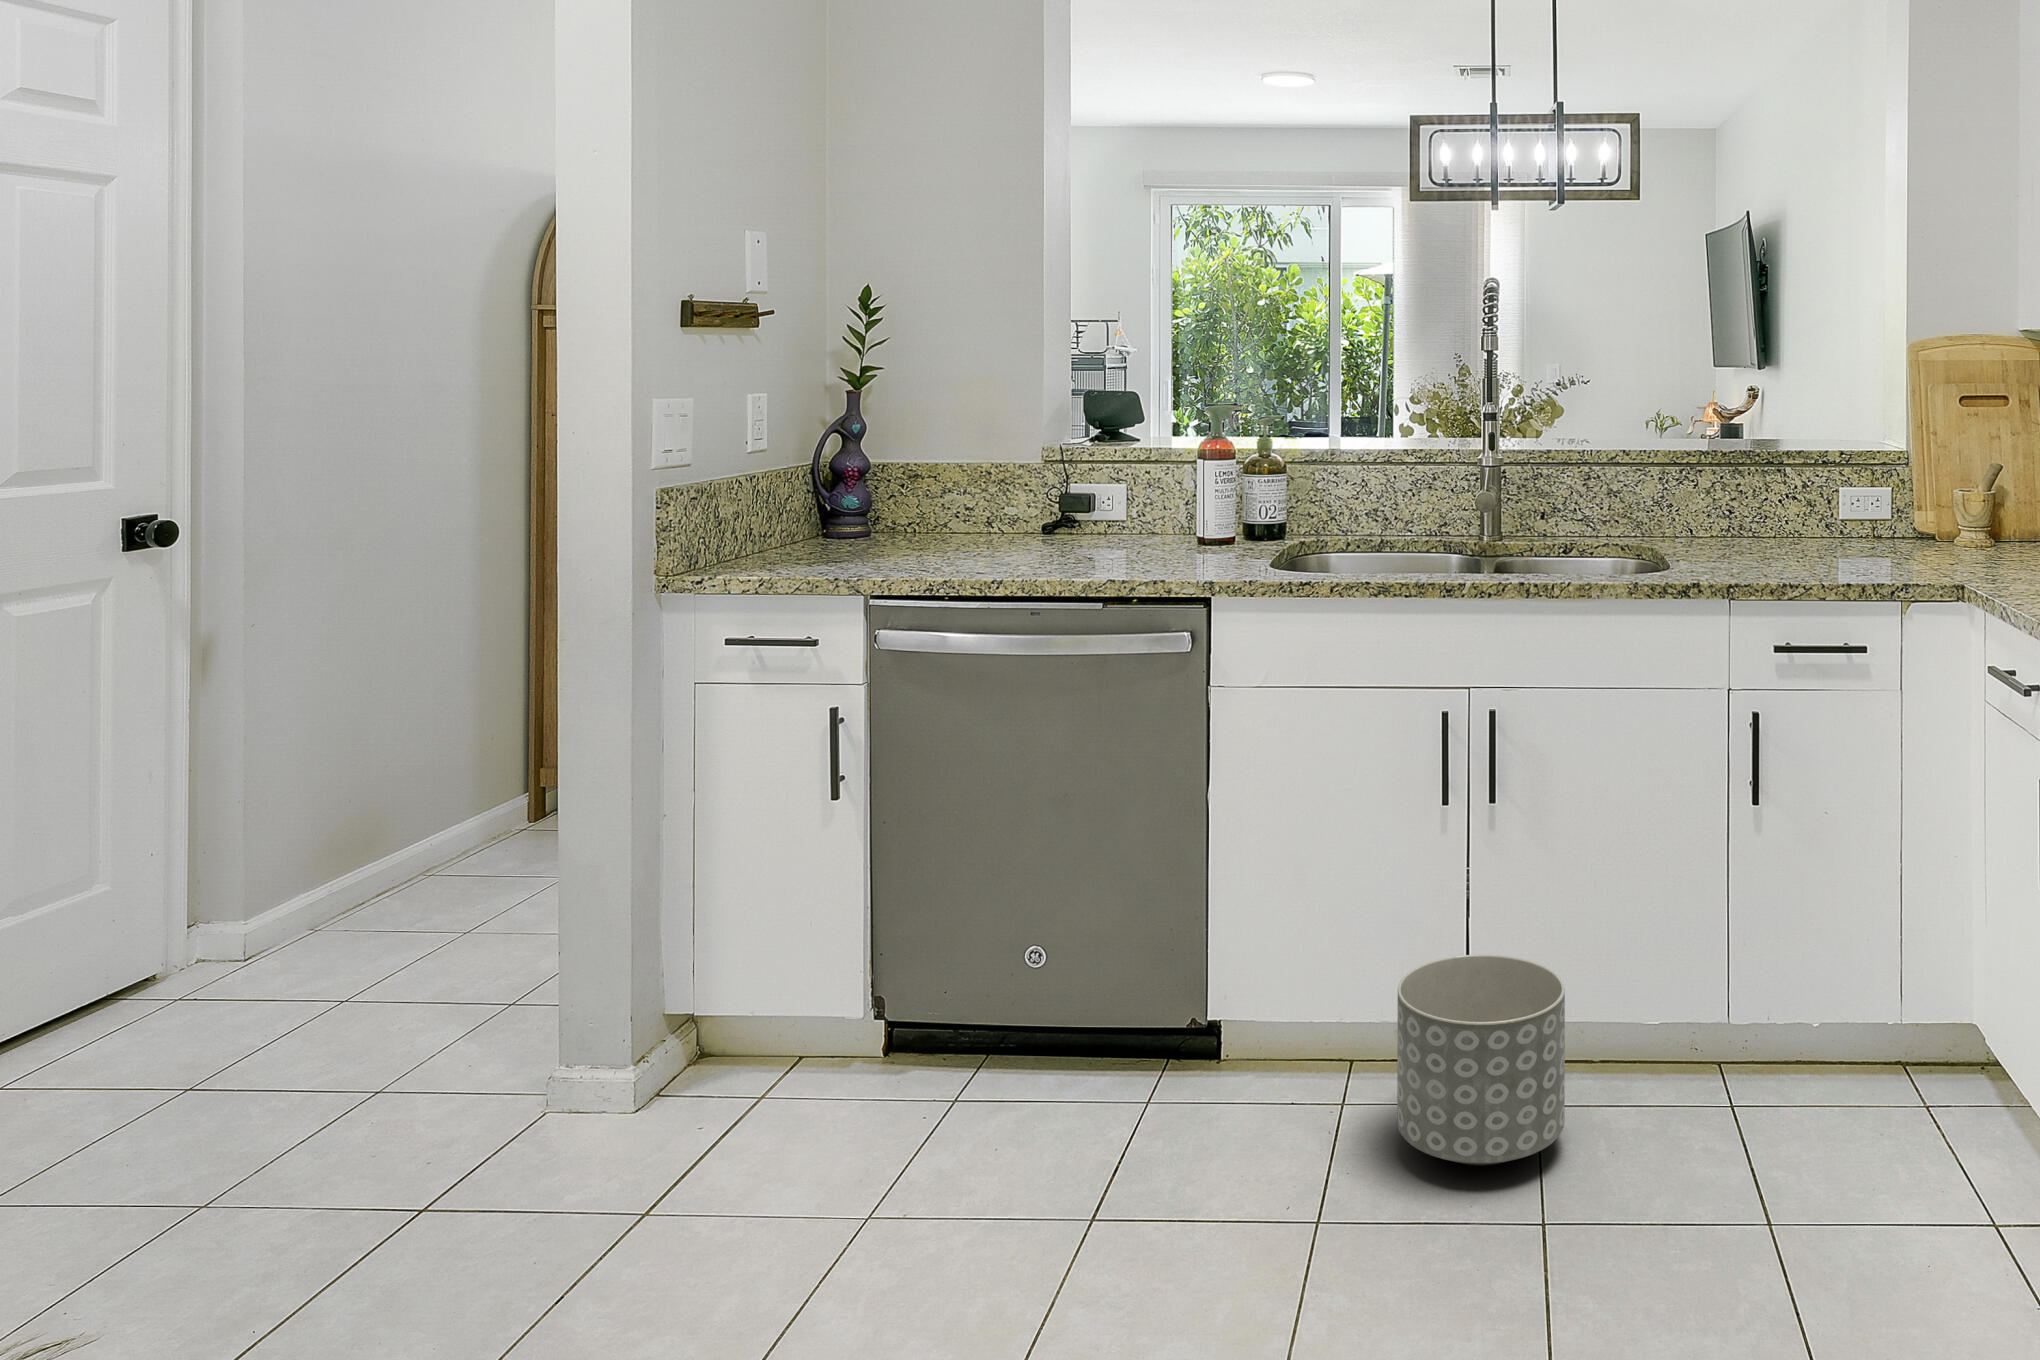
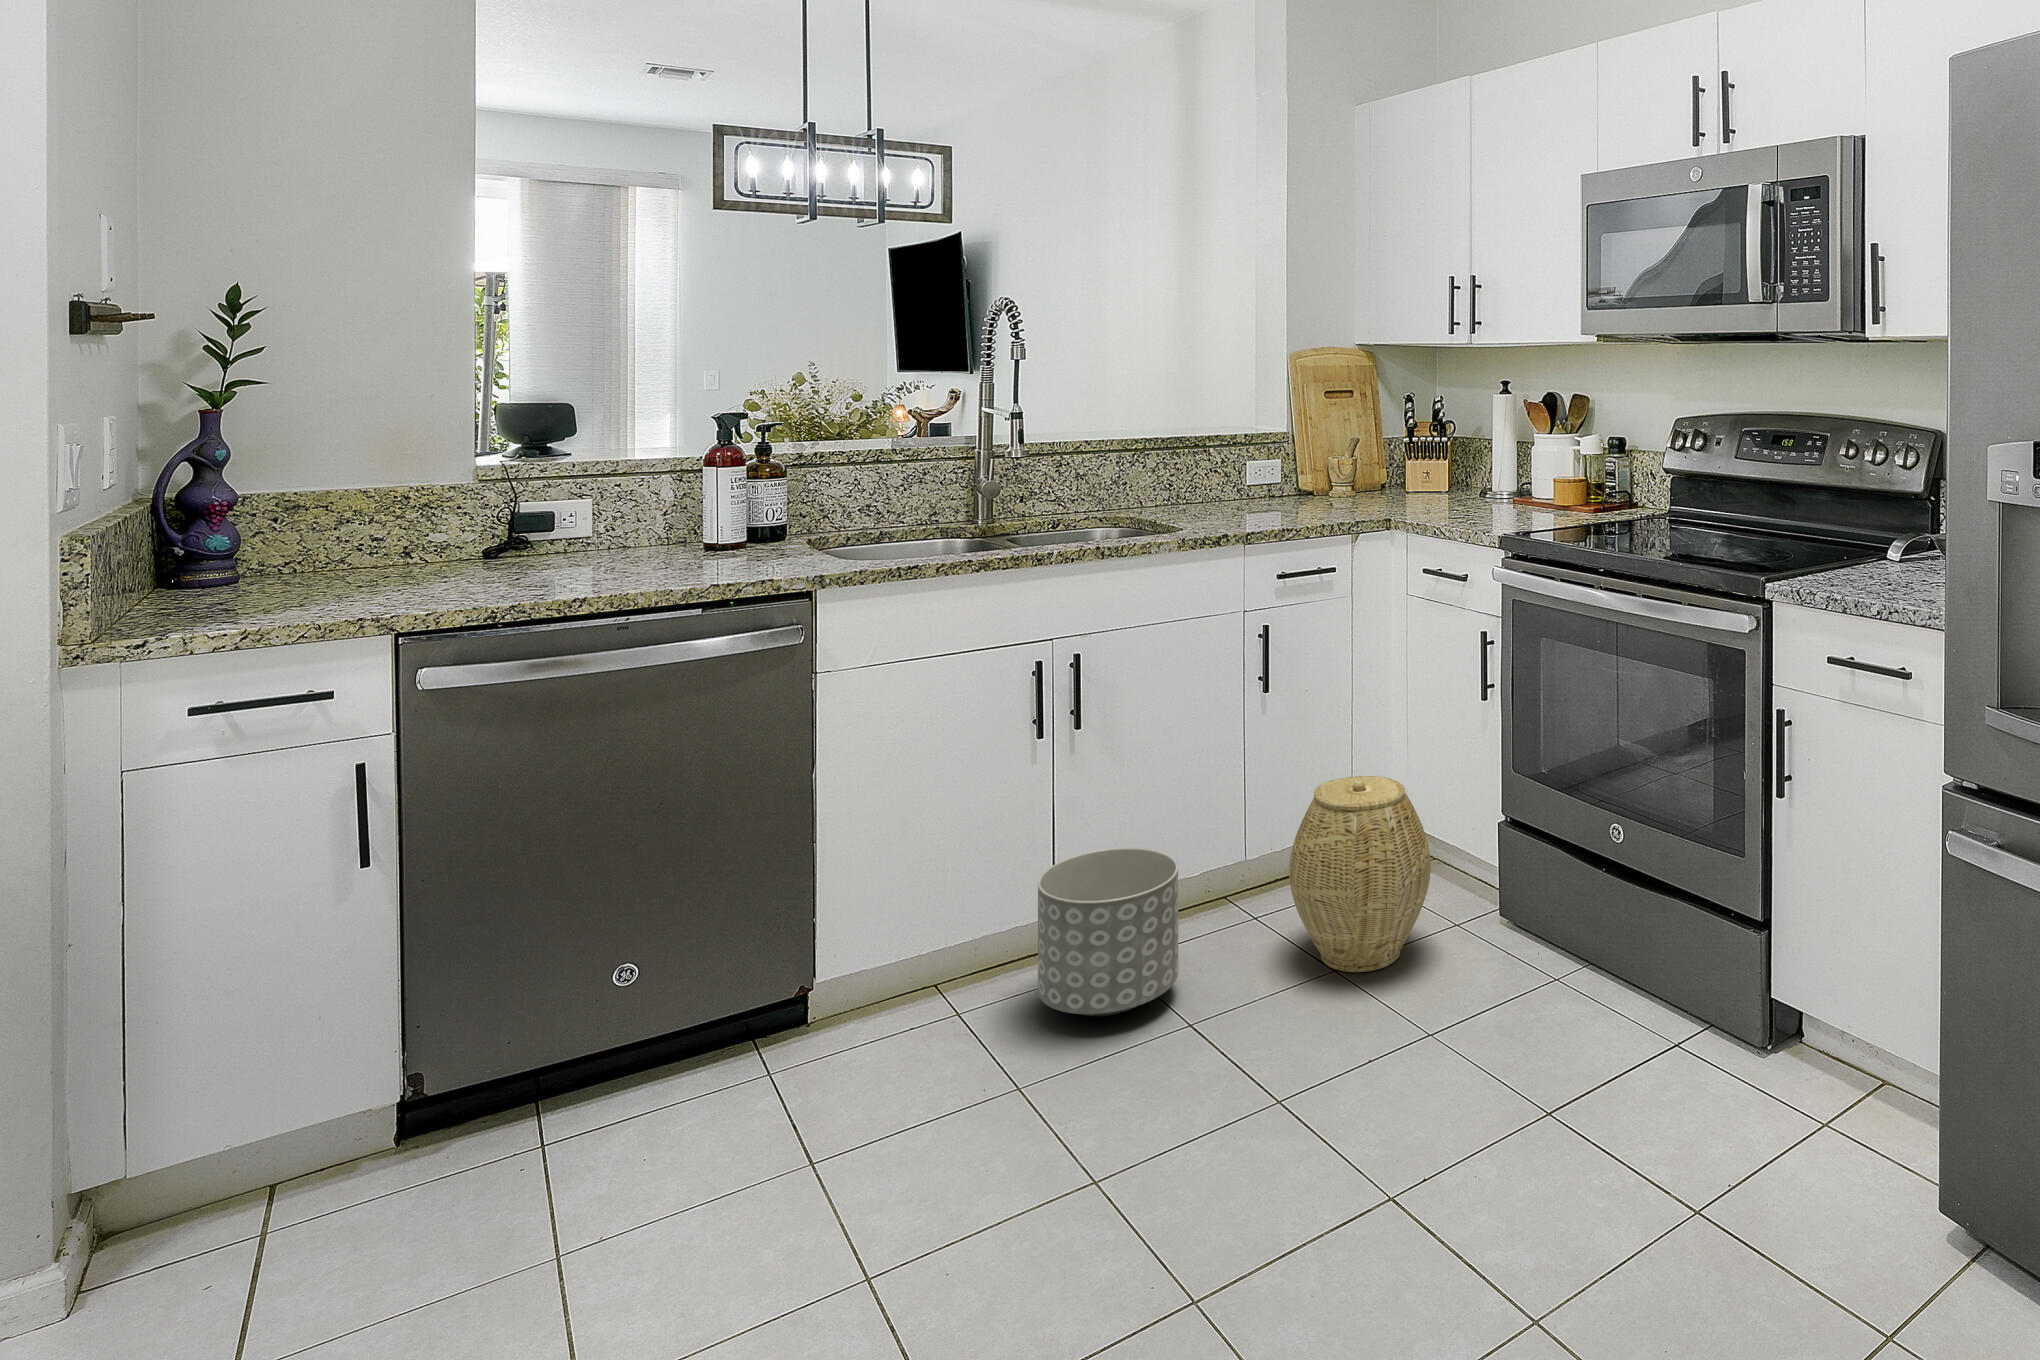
woven basket: none [1712,942,1917,1232] -> present [1289,776,1431,972]

